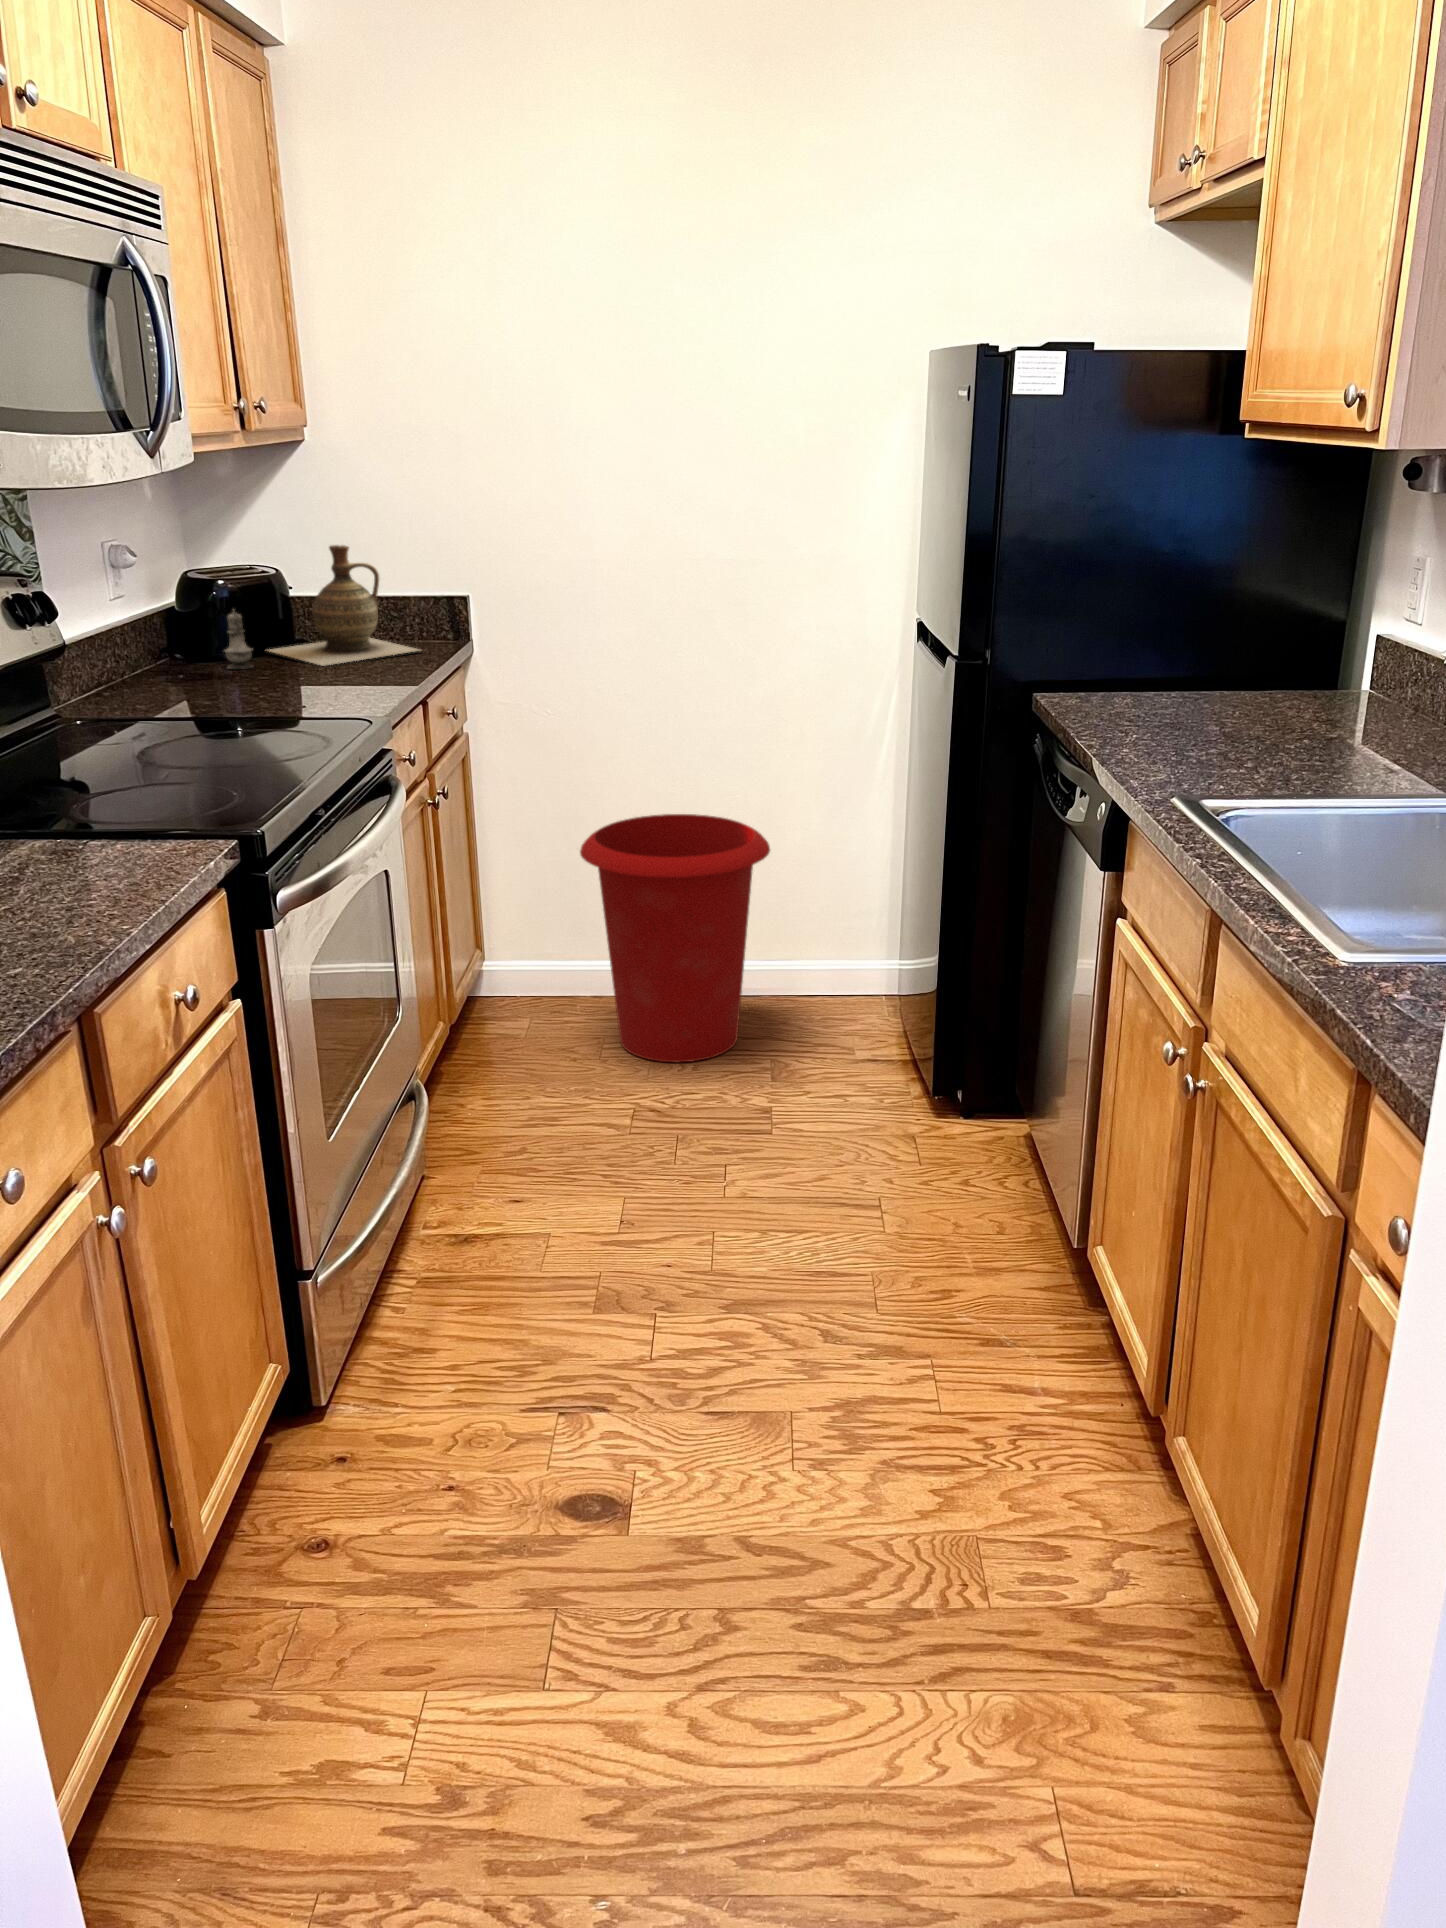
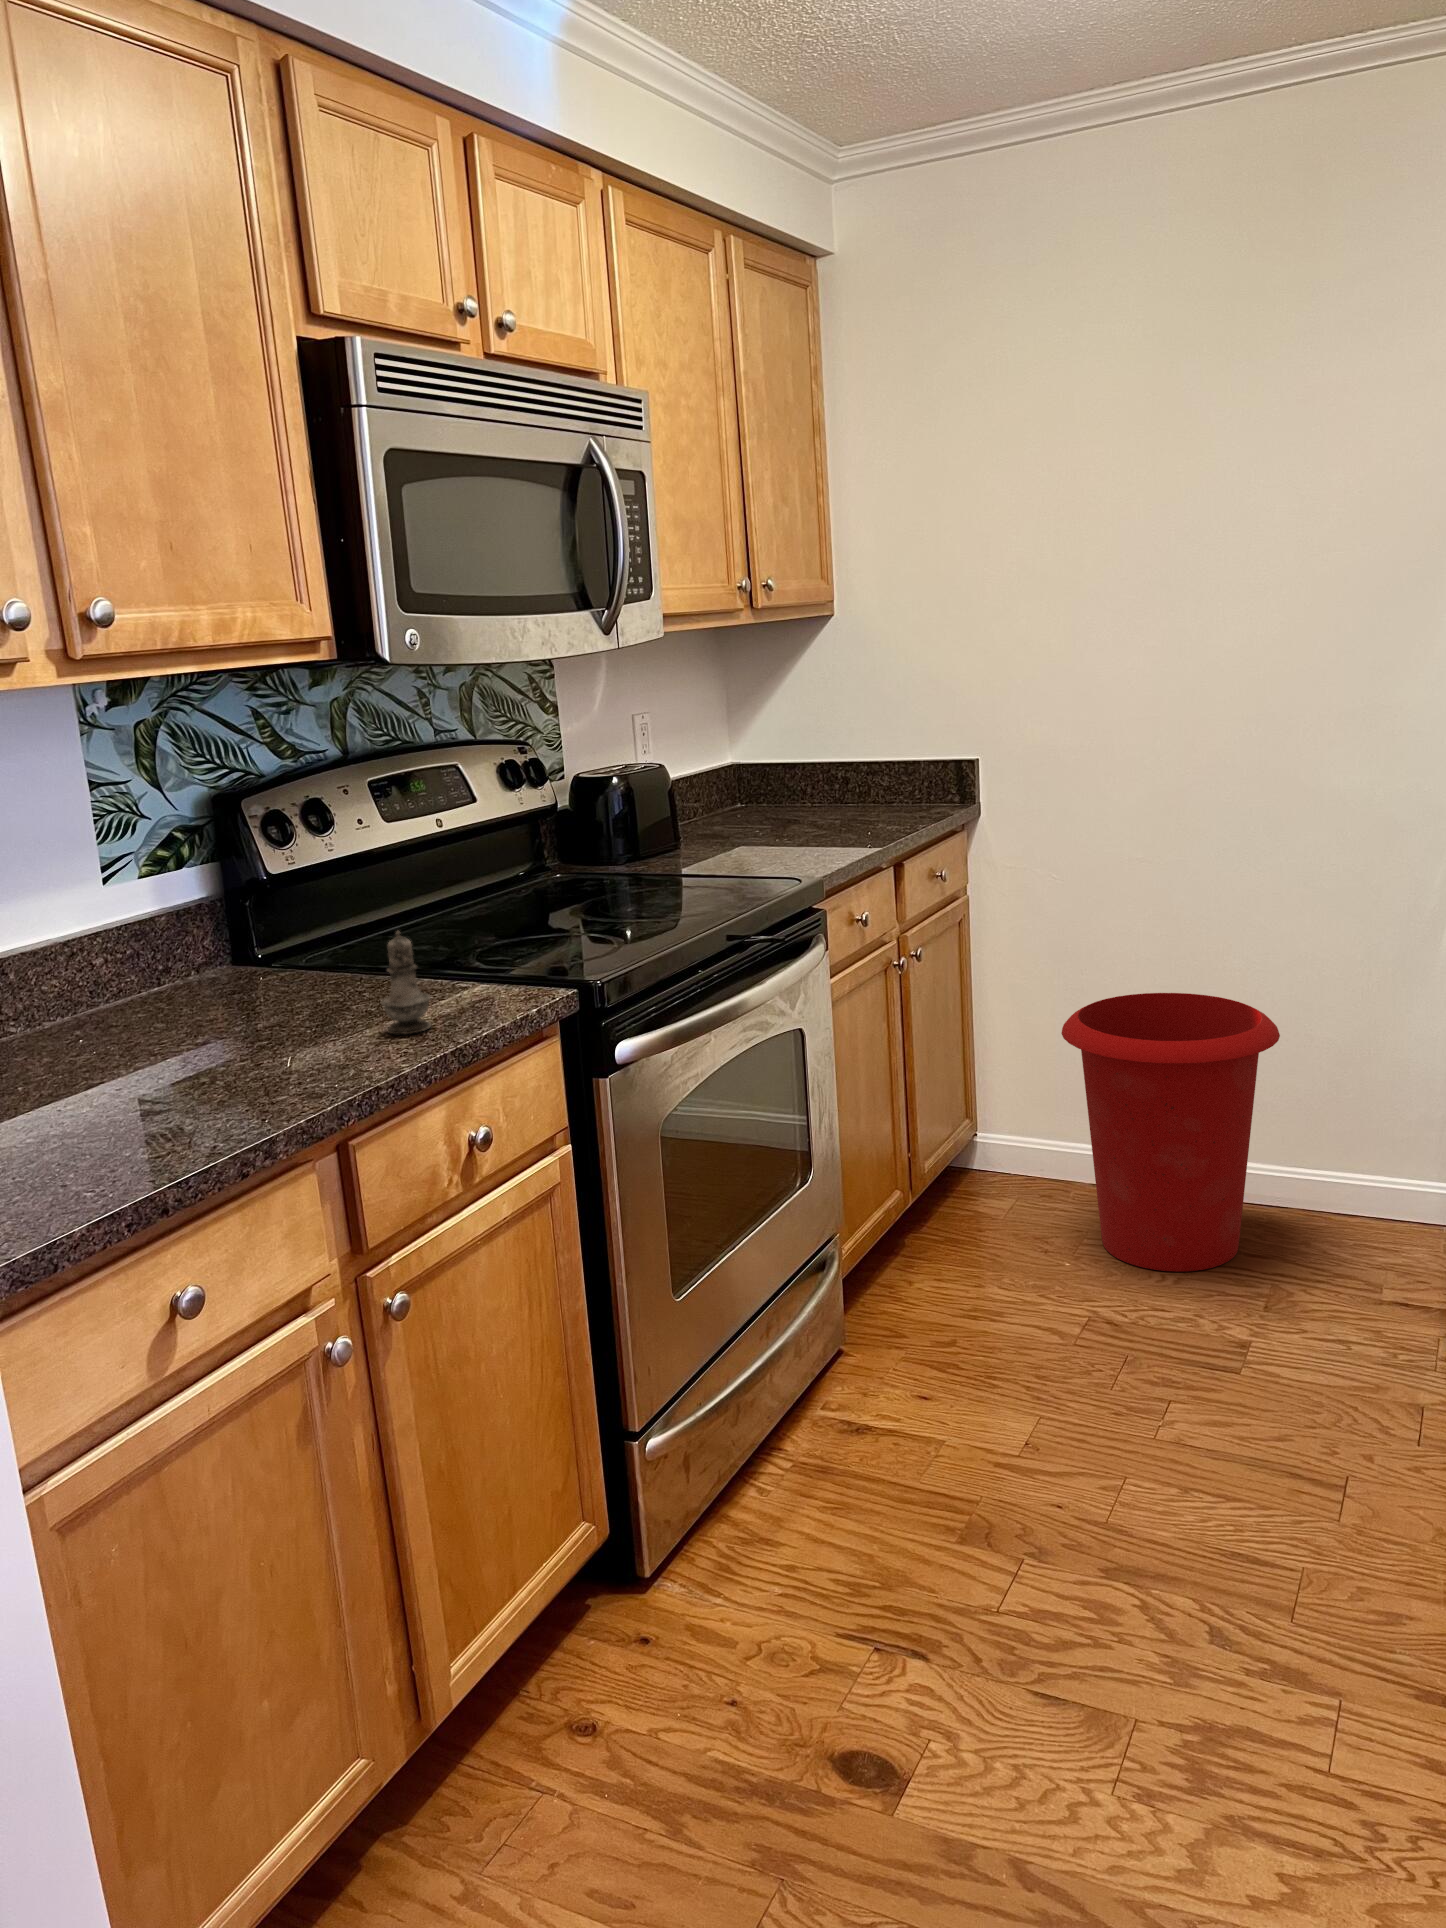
ceramic jug: present [268,545,419,666] -> none [772,714,916,829]
salt shaker: present [224,610,253,669] -> present [381,931,431,1034]

